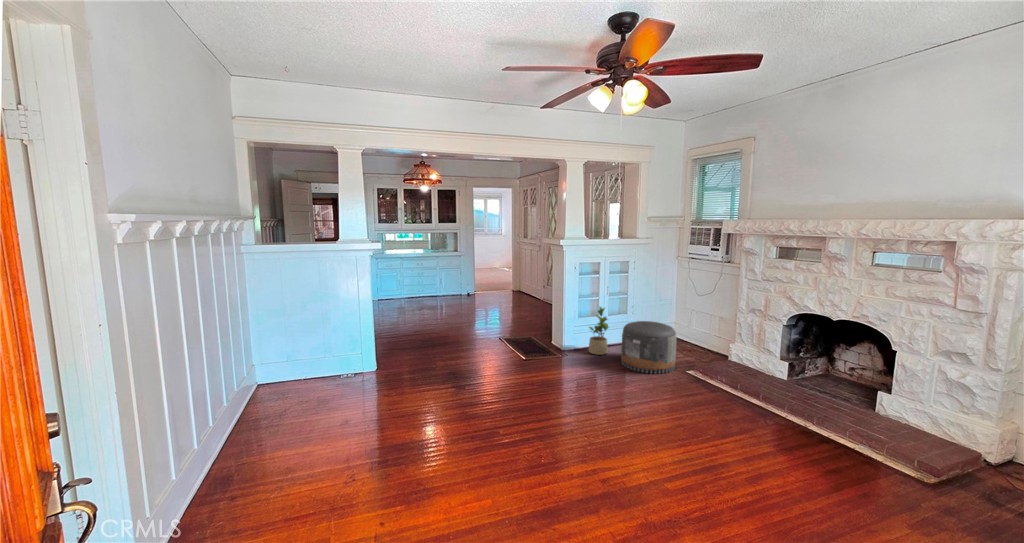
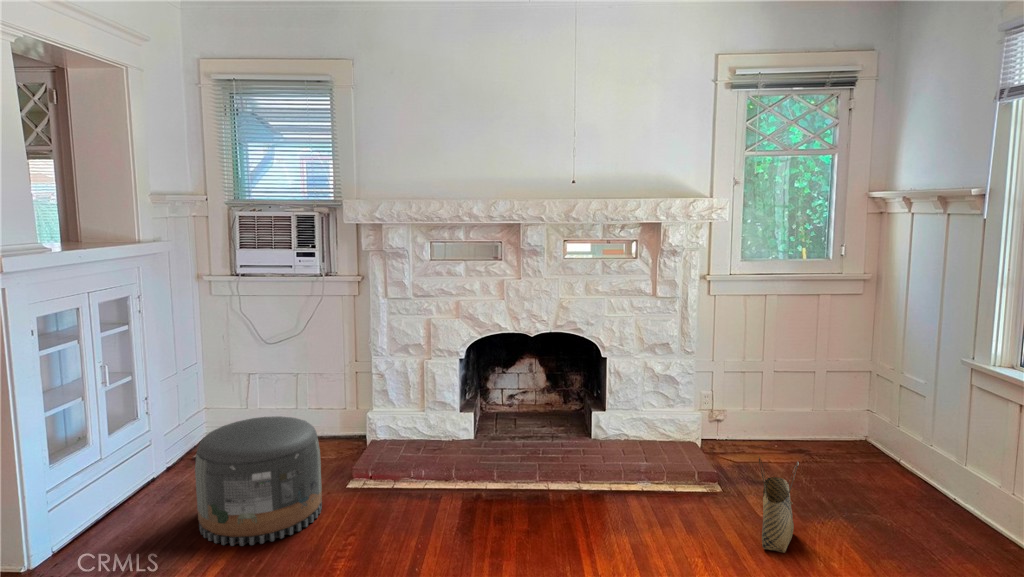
potted plant: present [589,307,608,355] -> none [76,423,151,557]
woven basket: none [883,439,945,519] -> present [759,458,799,553]

